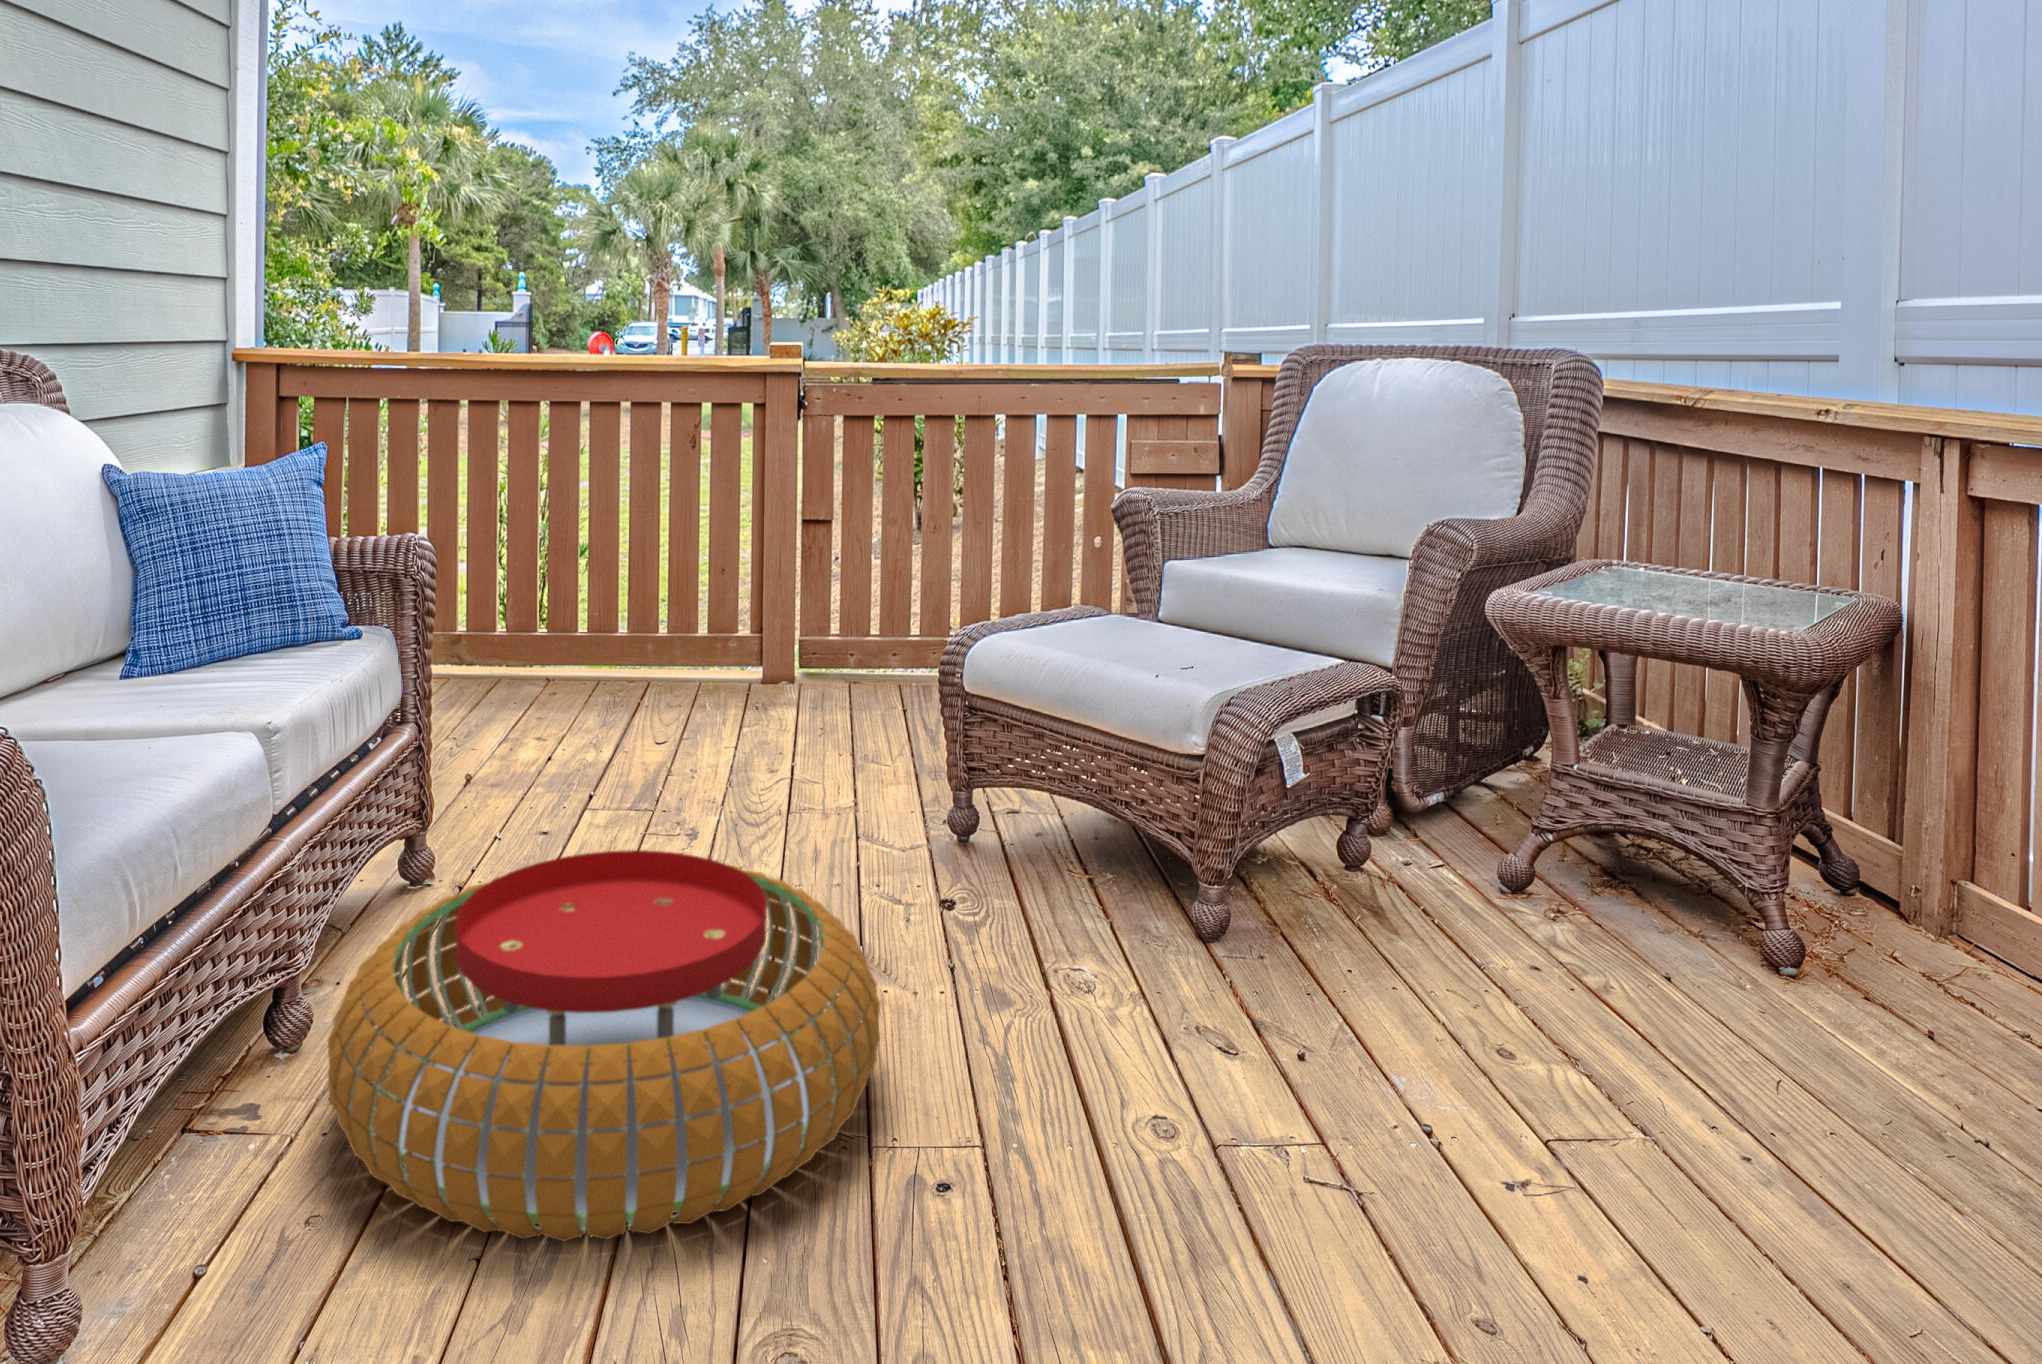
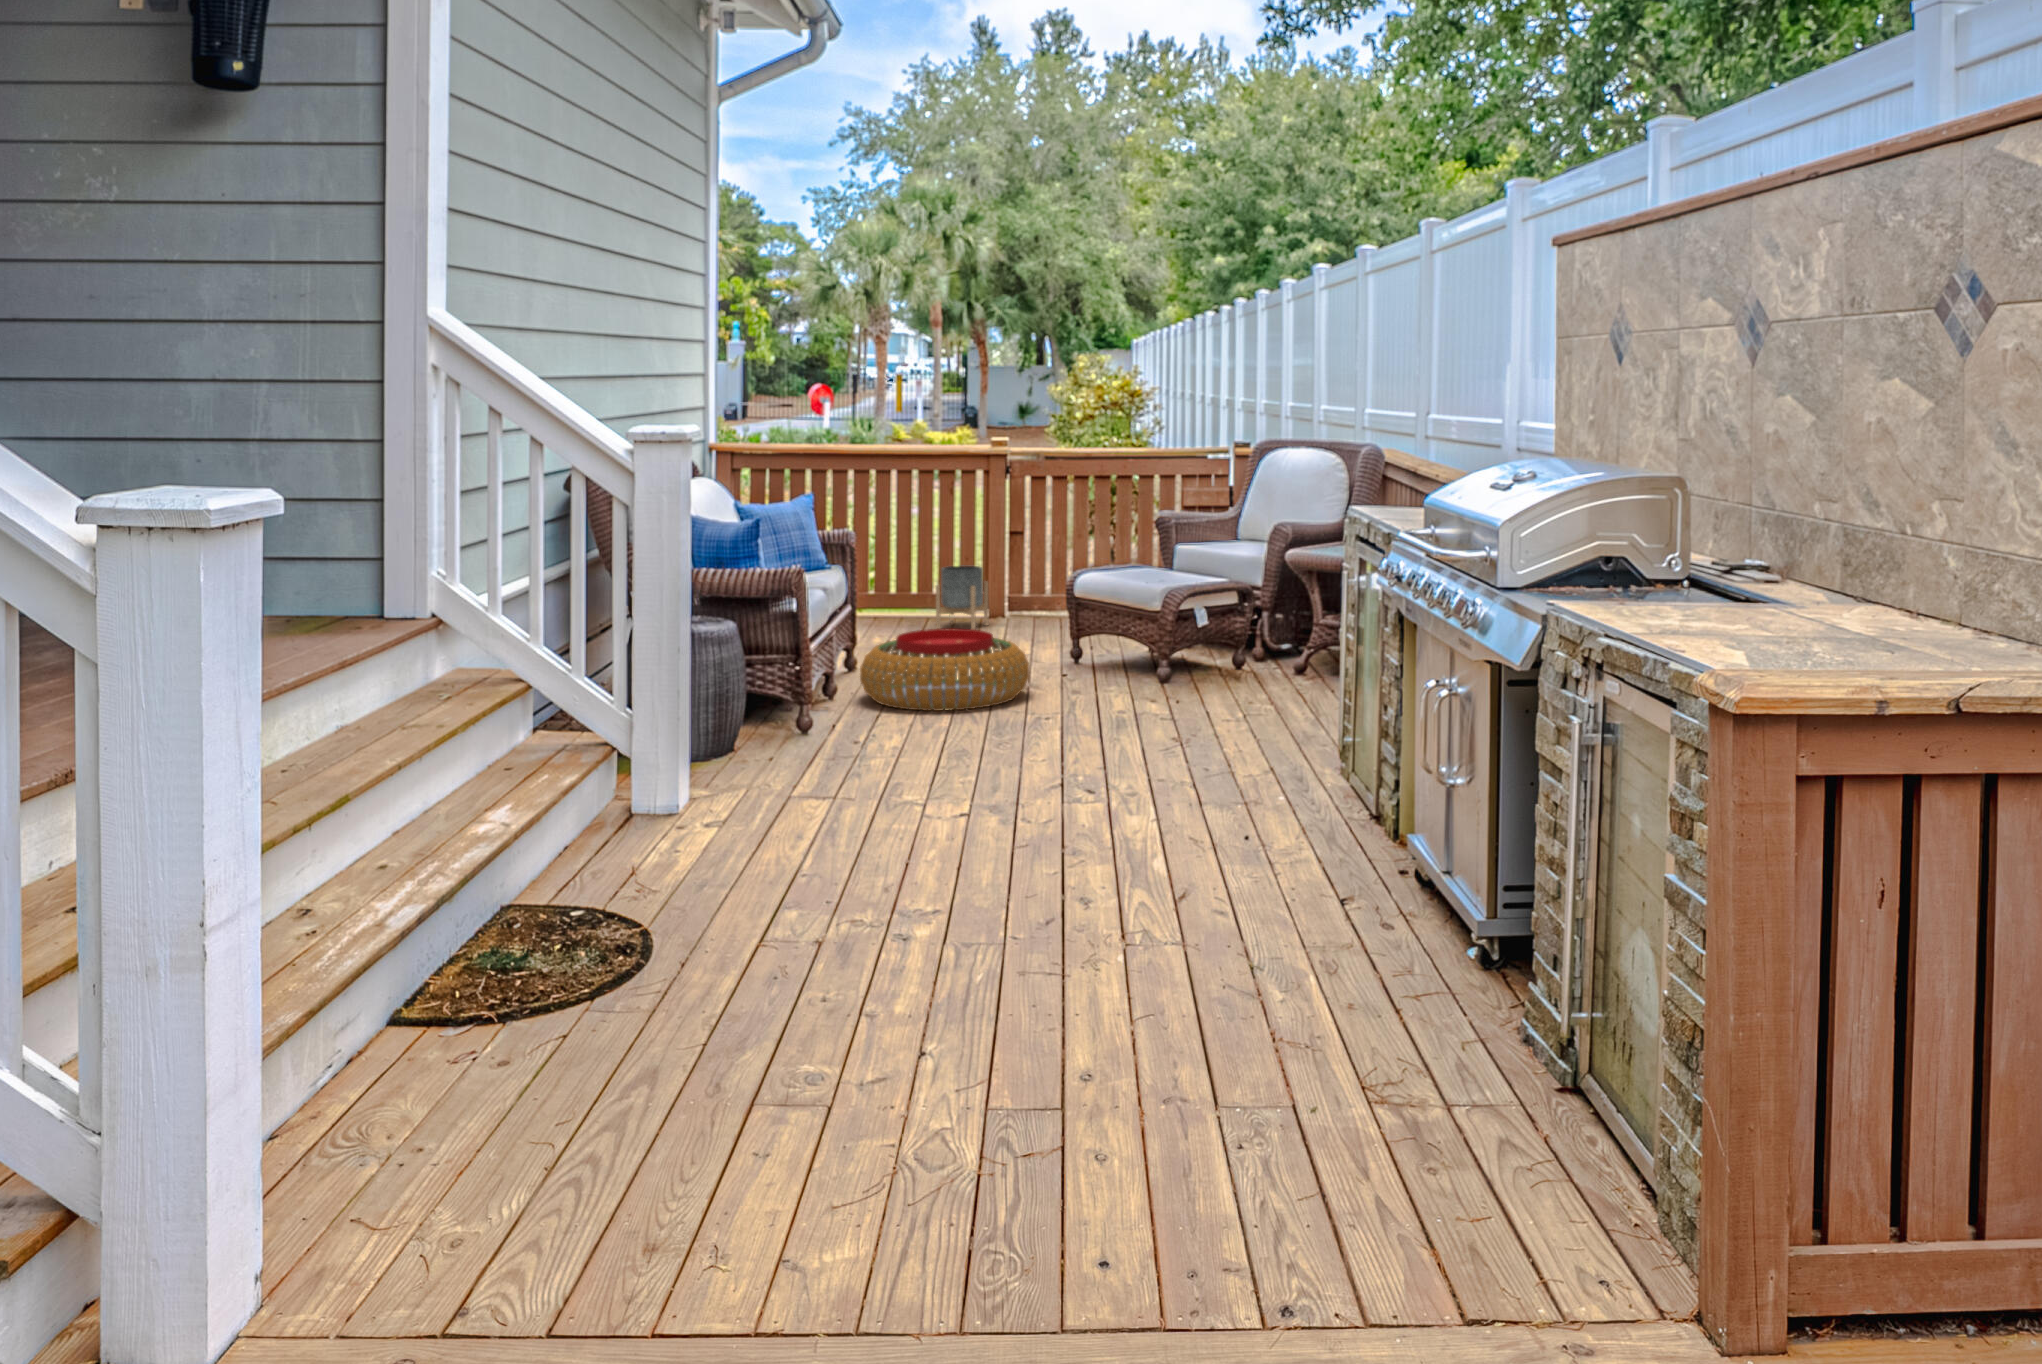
planter: none [657,581,760,715] -> present [936,566,989,630]

